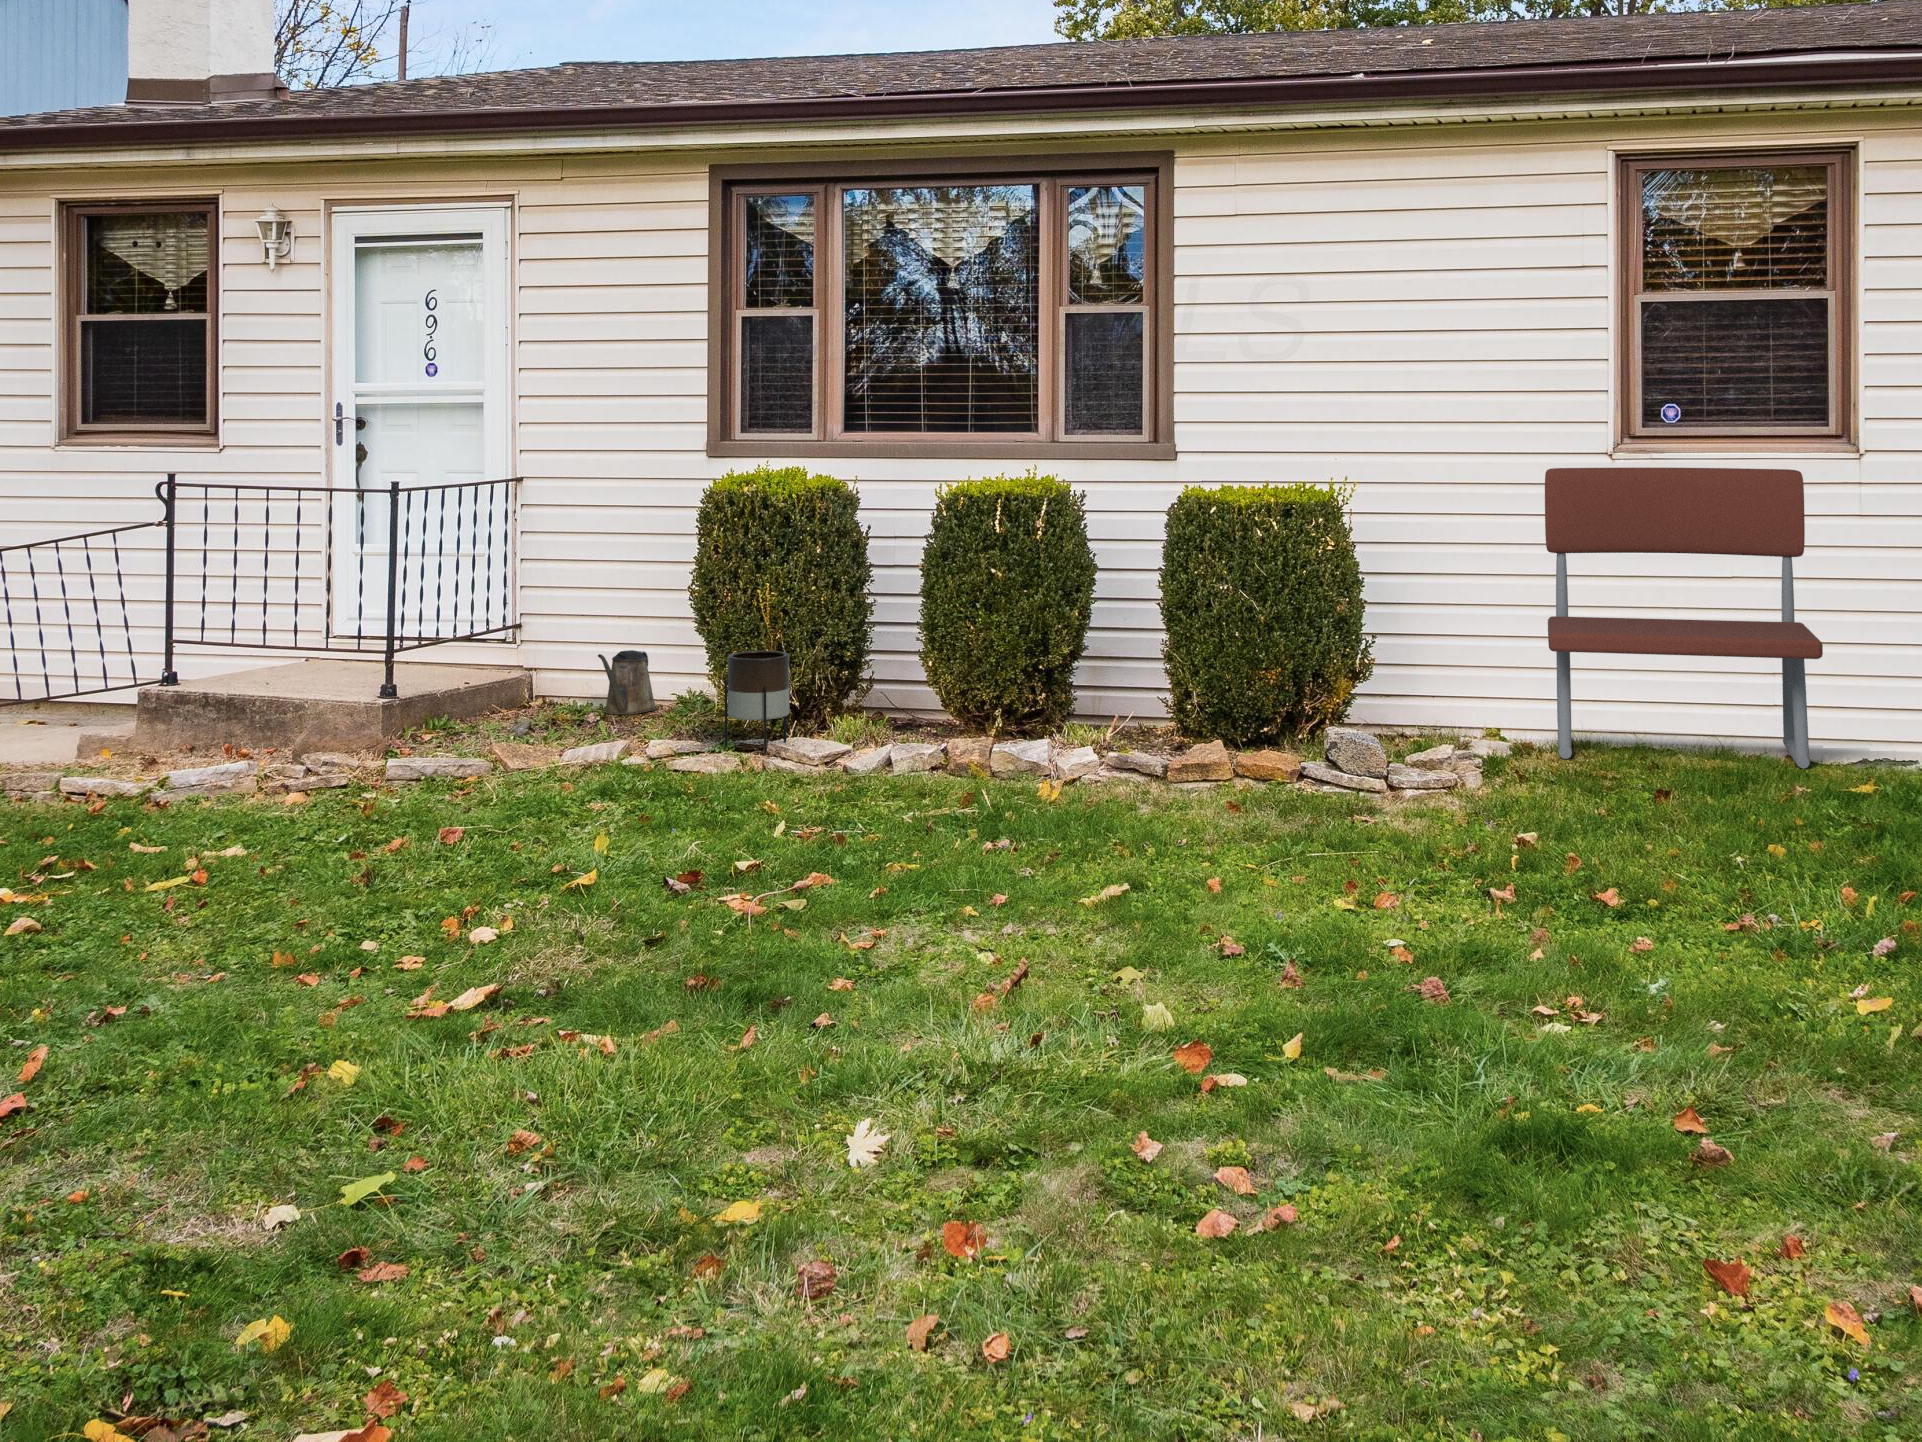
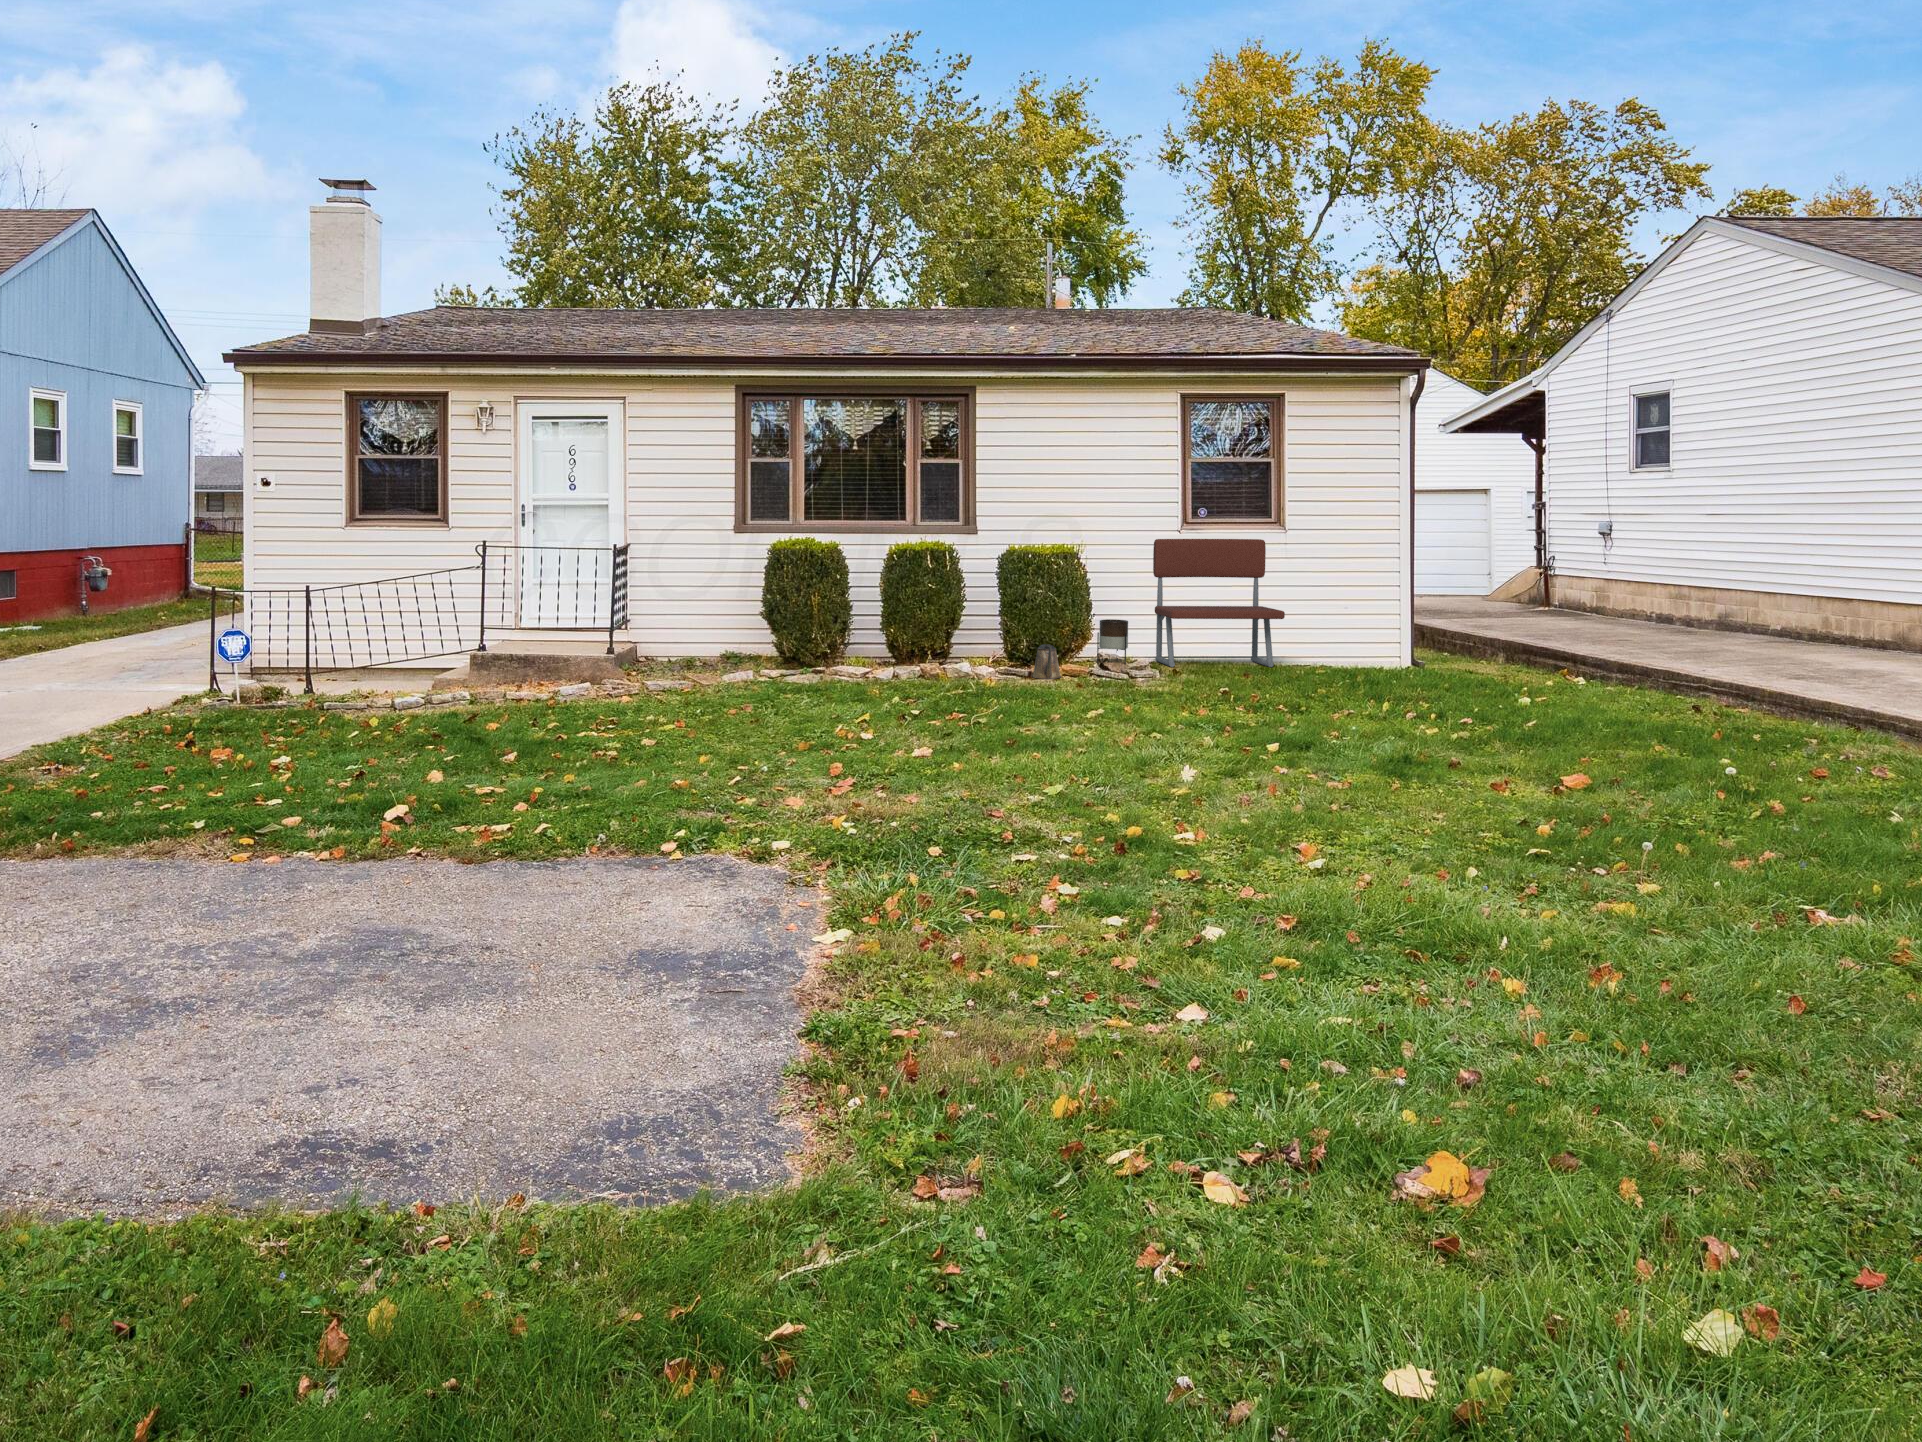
watering can: present [598,650,657,715] -> present [1033,644,1061,679]
planter: present [725,651,790,754] -> present [1097,619,1128,664]

